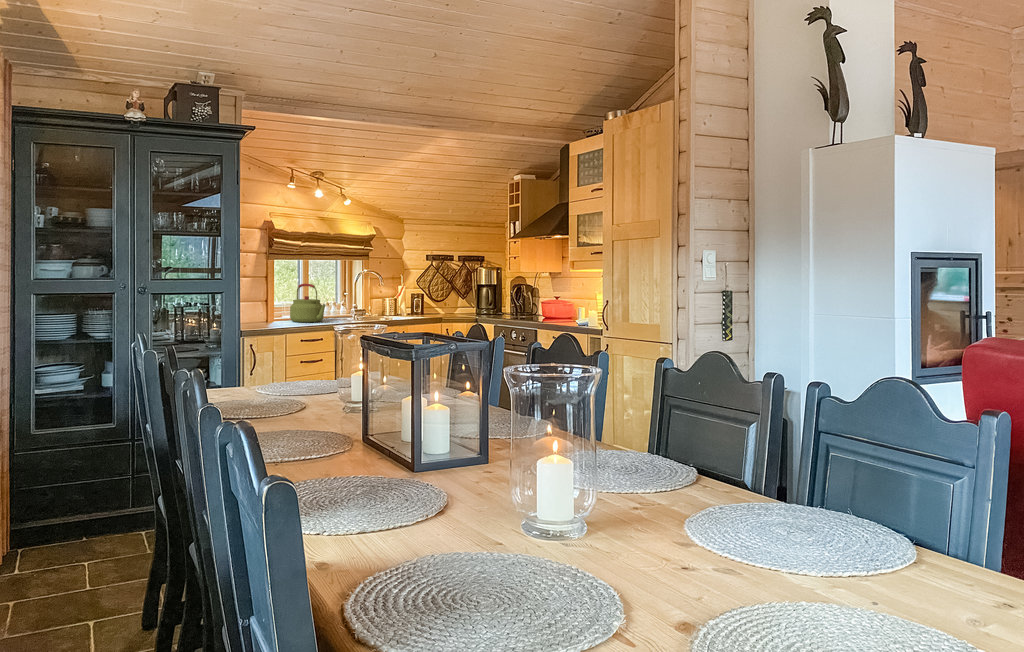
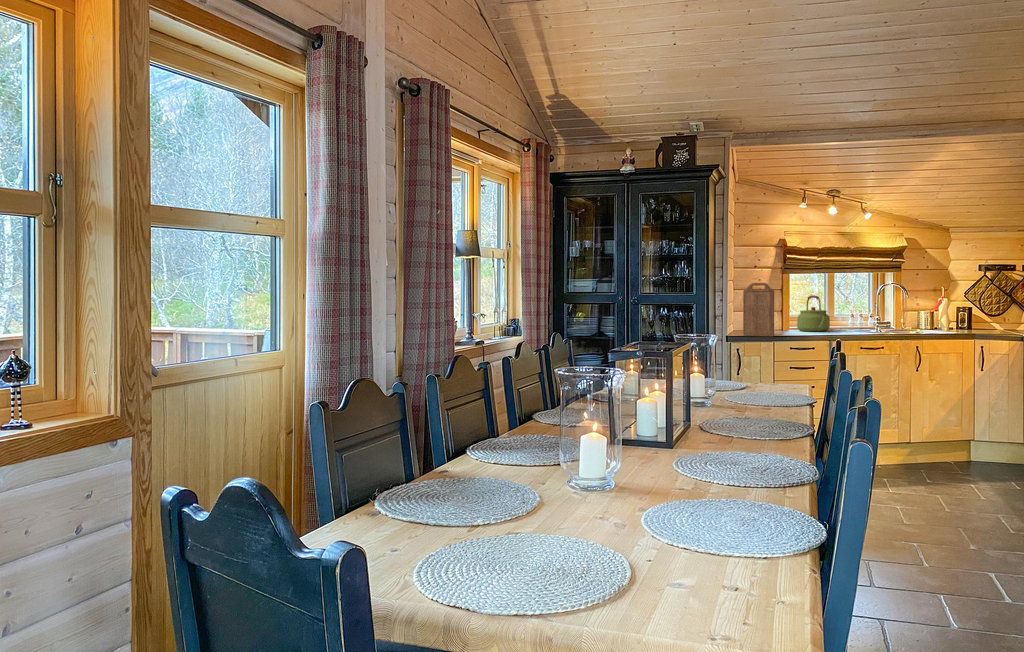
cutting board: none [254,271,292,331] -> present [743,283,774,337]

